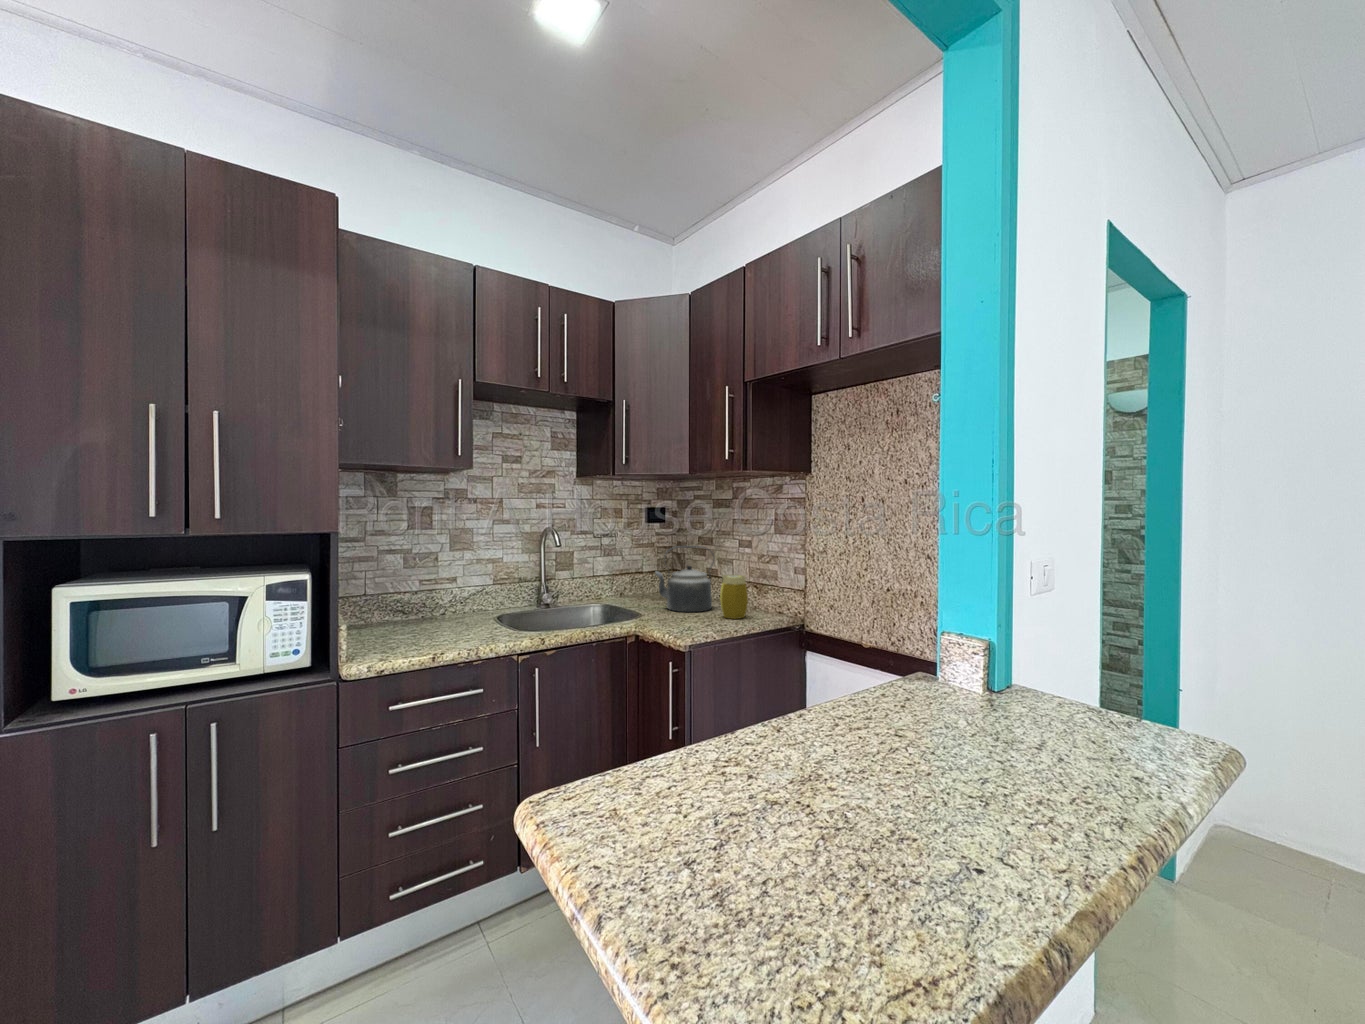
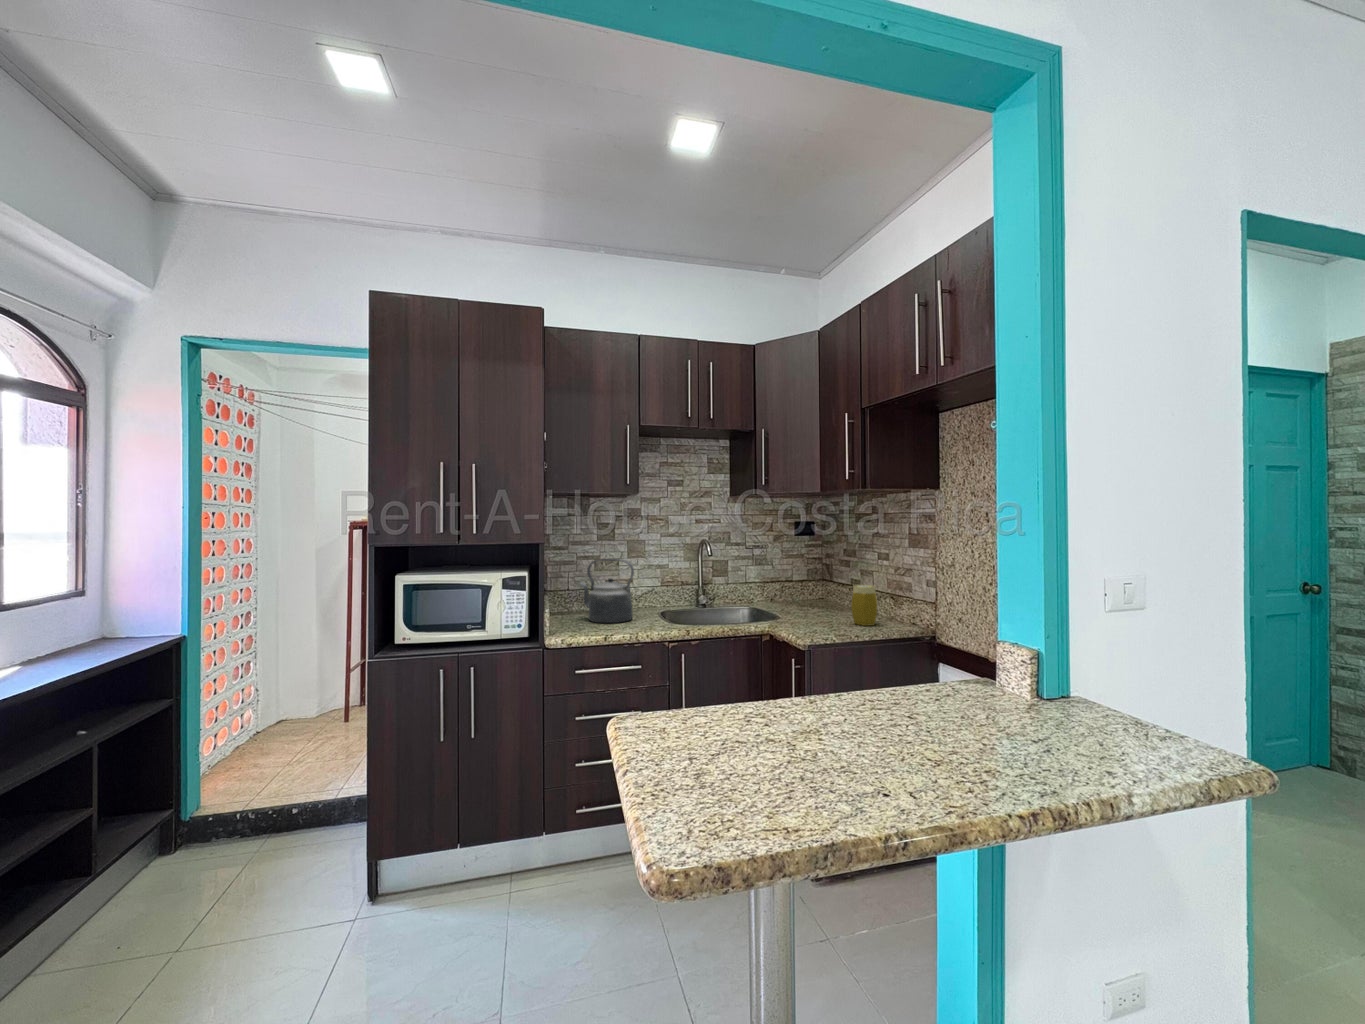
kettle: present [655,546,715,612] -> present [580,559,634,623]

